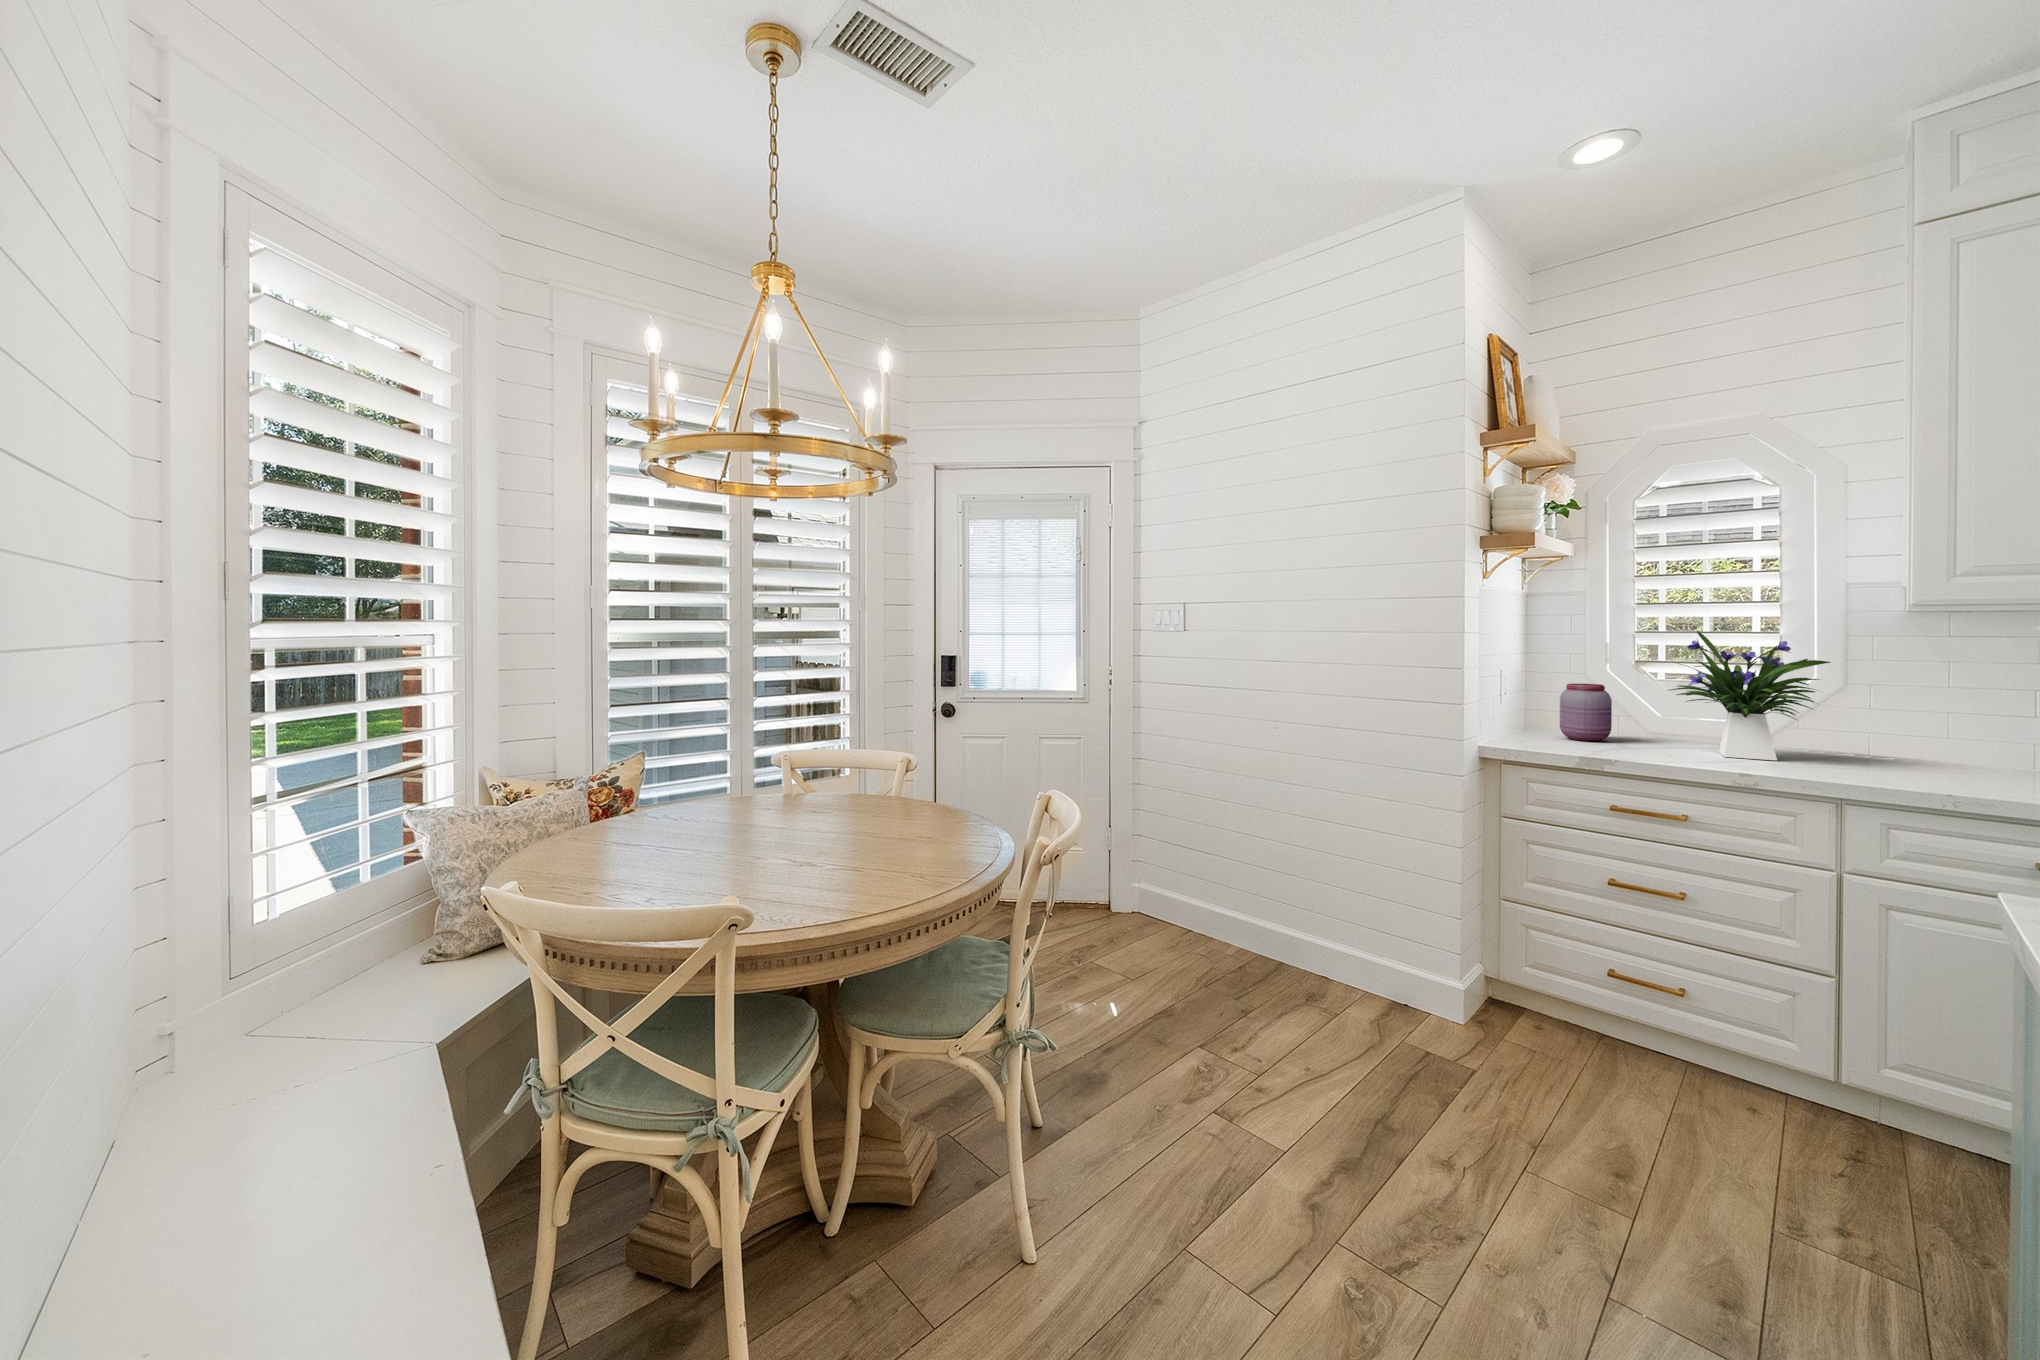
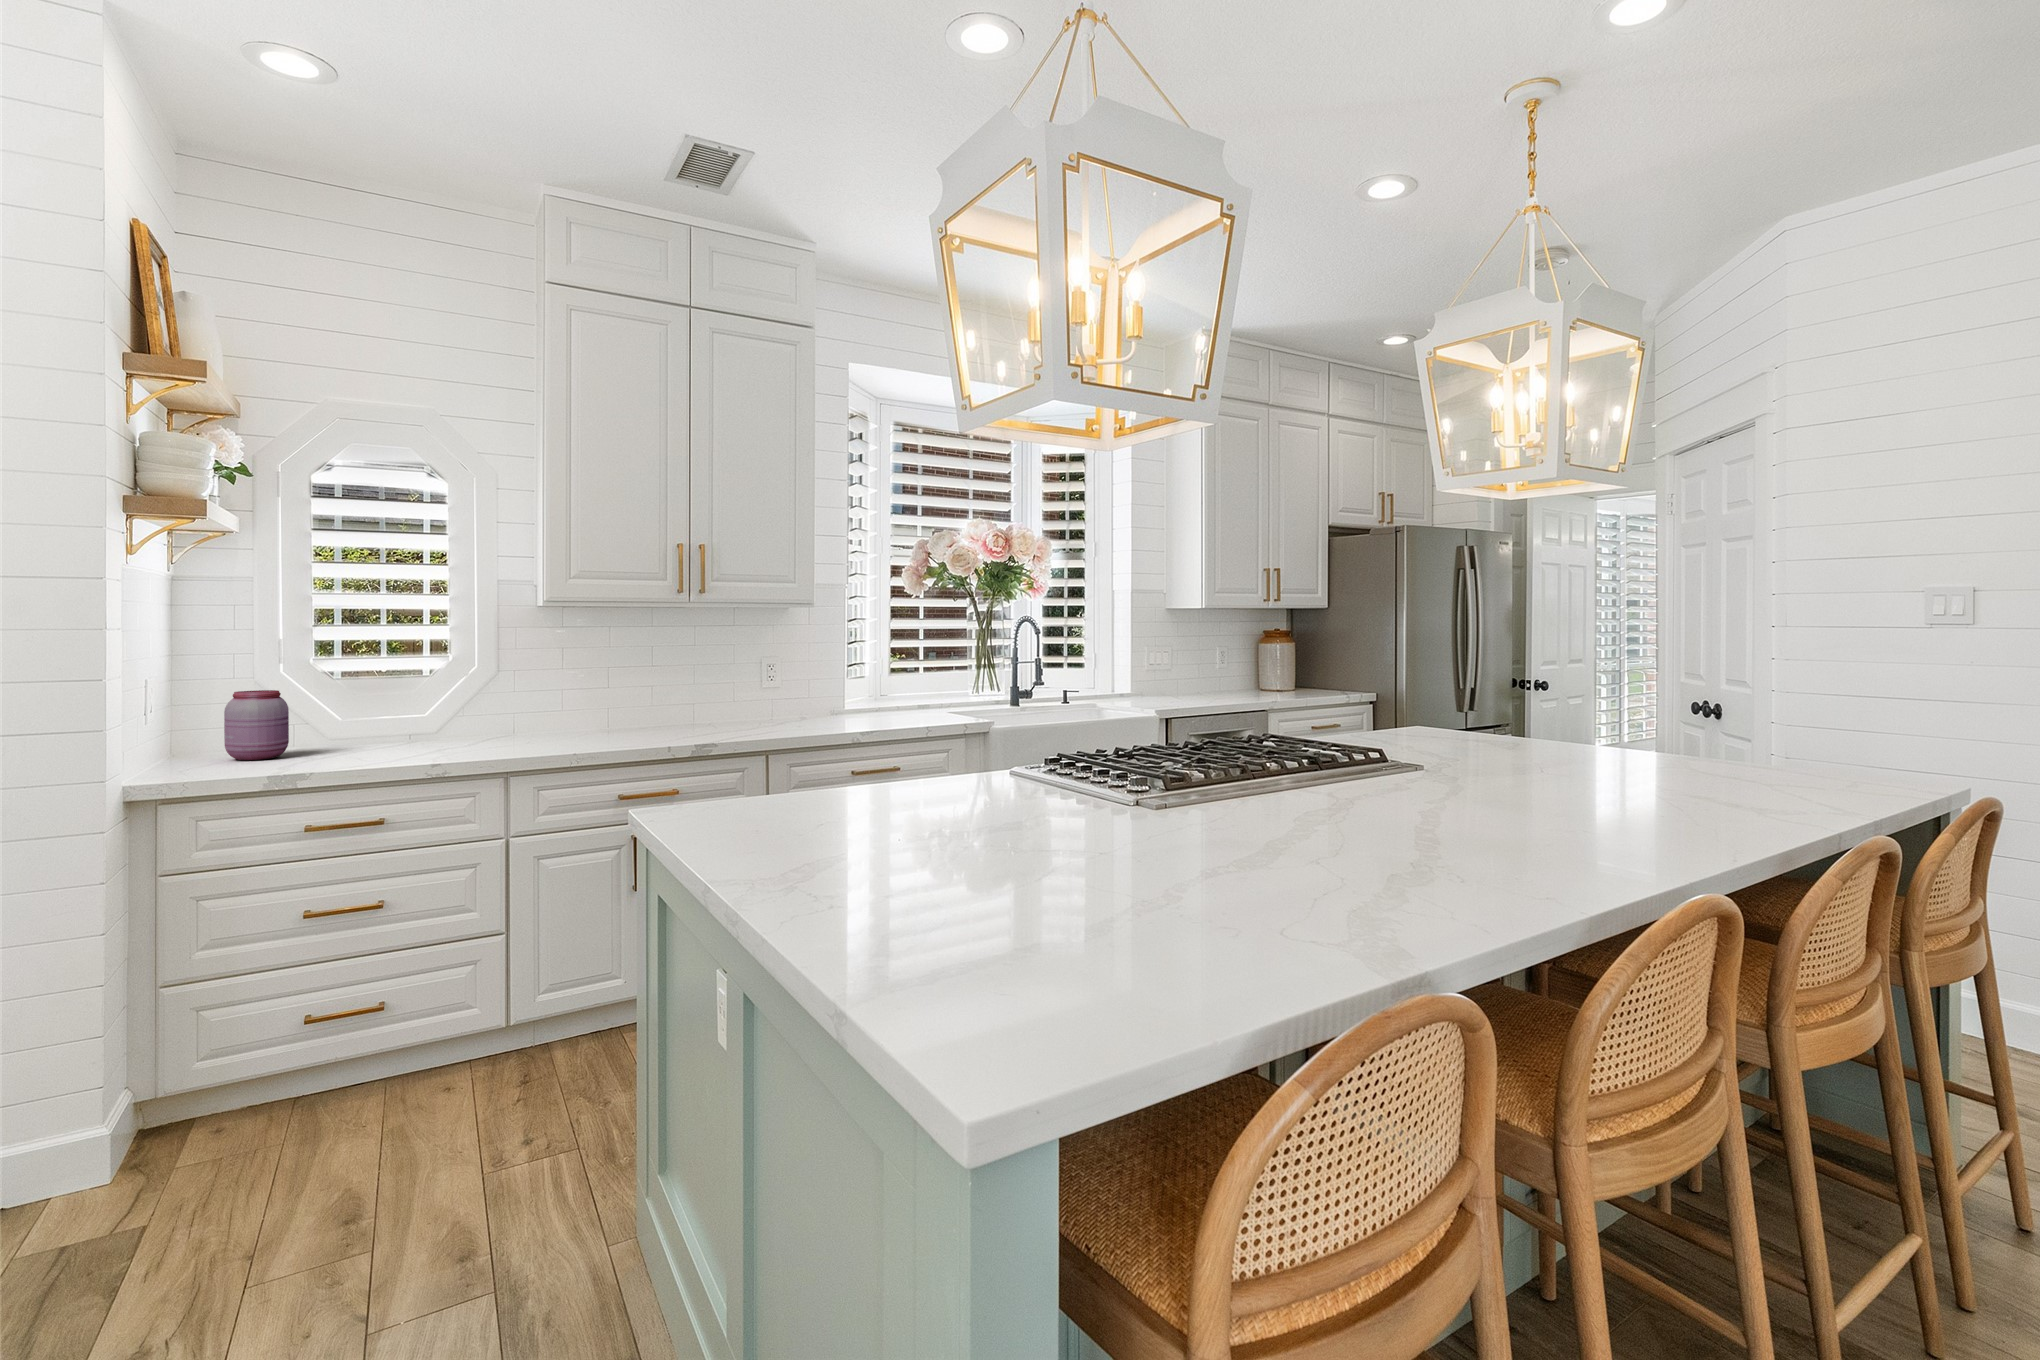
flower arrangement: present [1667,631,1830,760] -> none [348,626,492,756]

